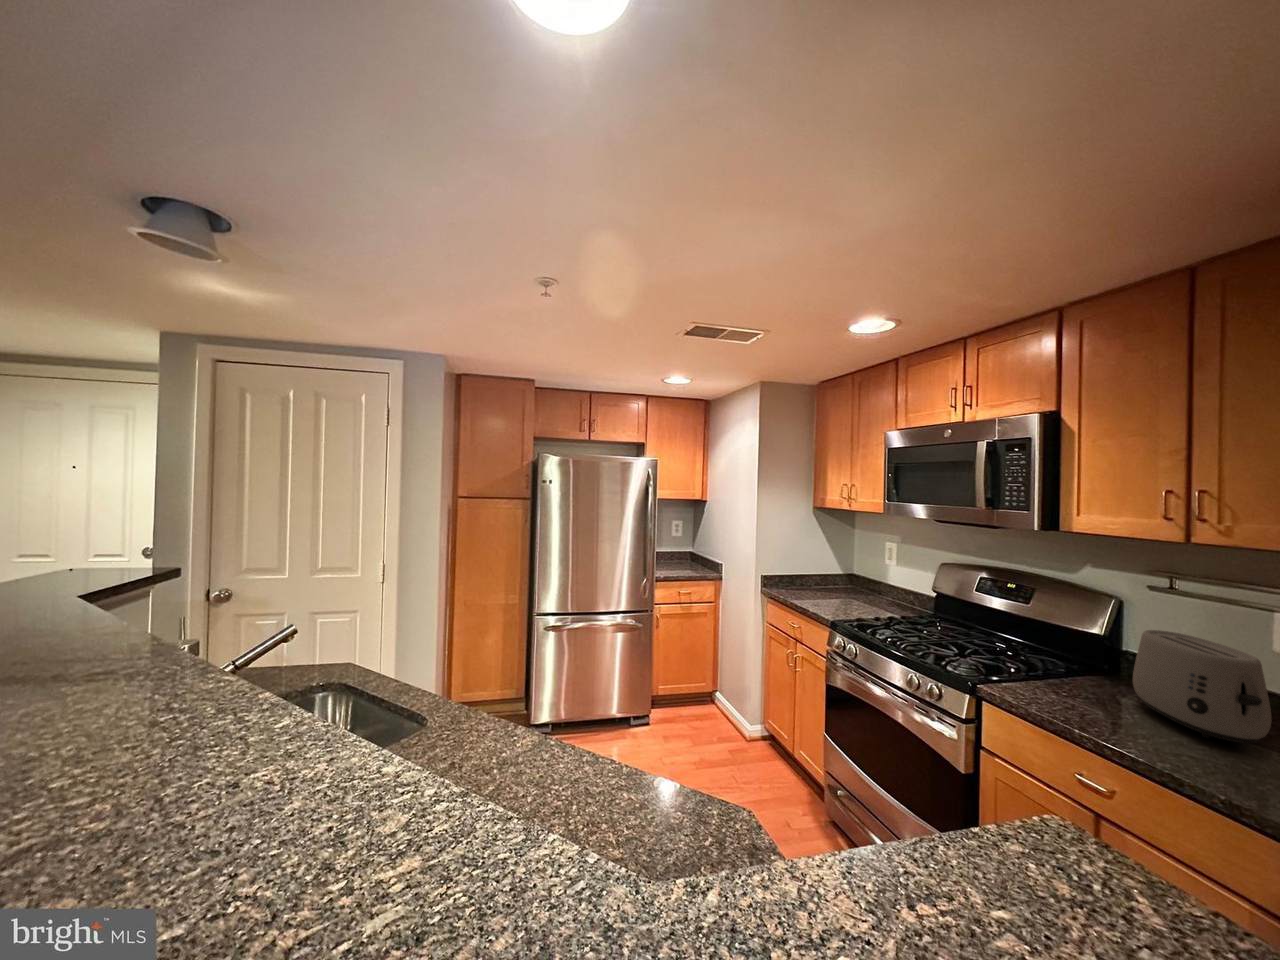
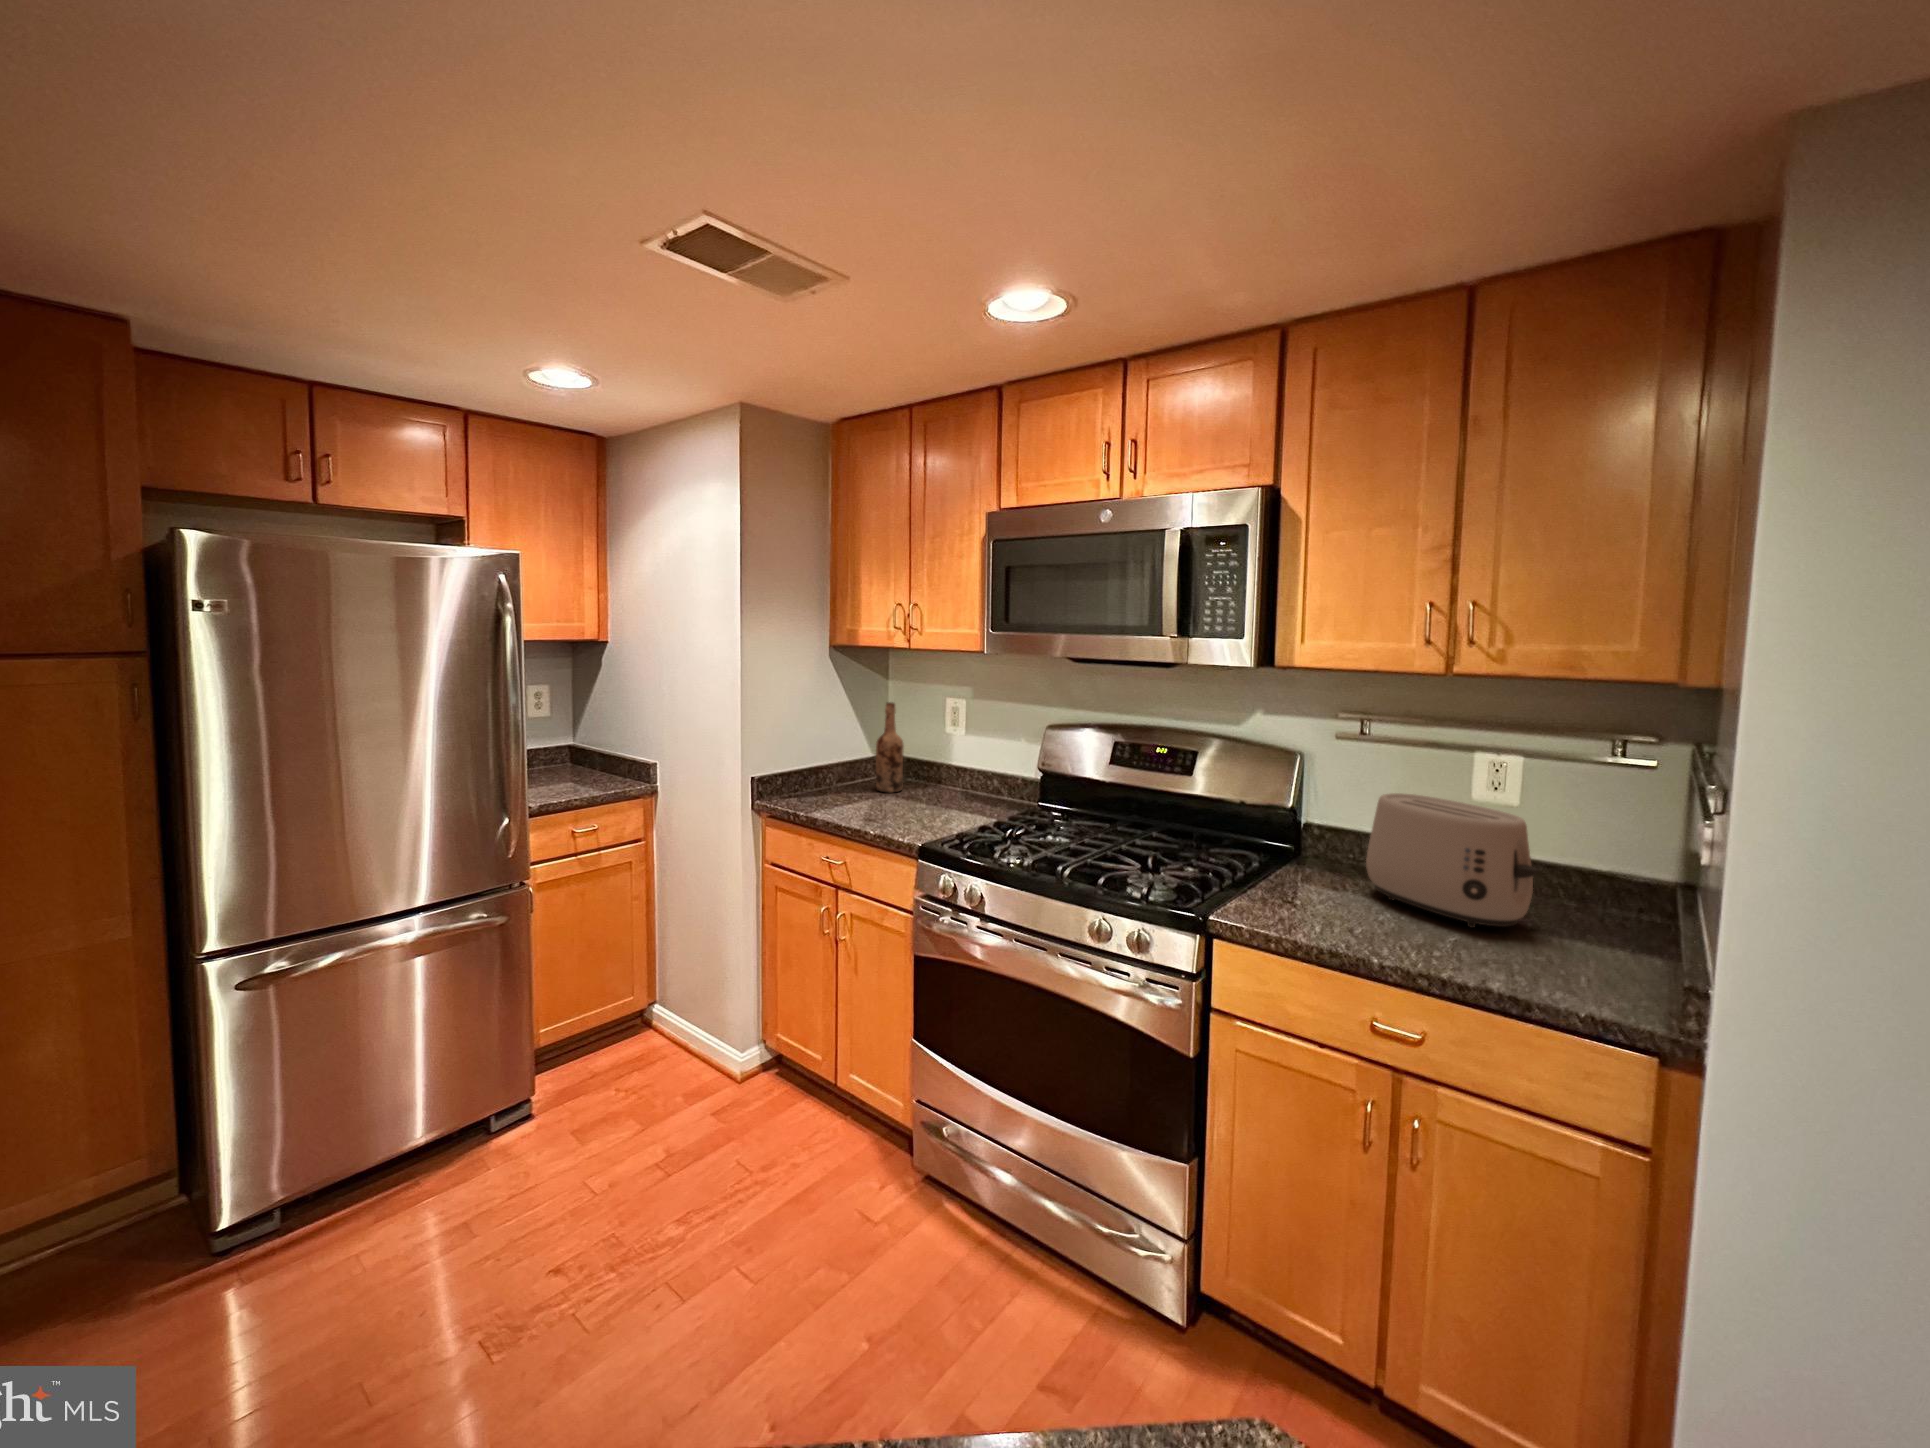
wine bottle: none [835,542,853,595] -> present [876,702,904,792]

